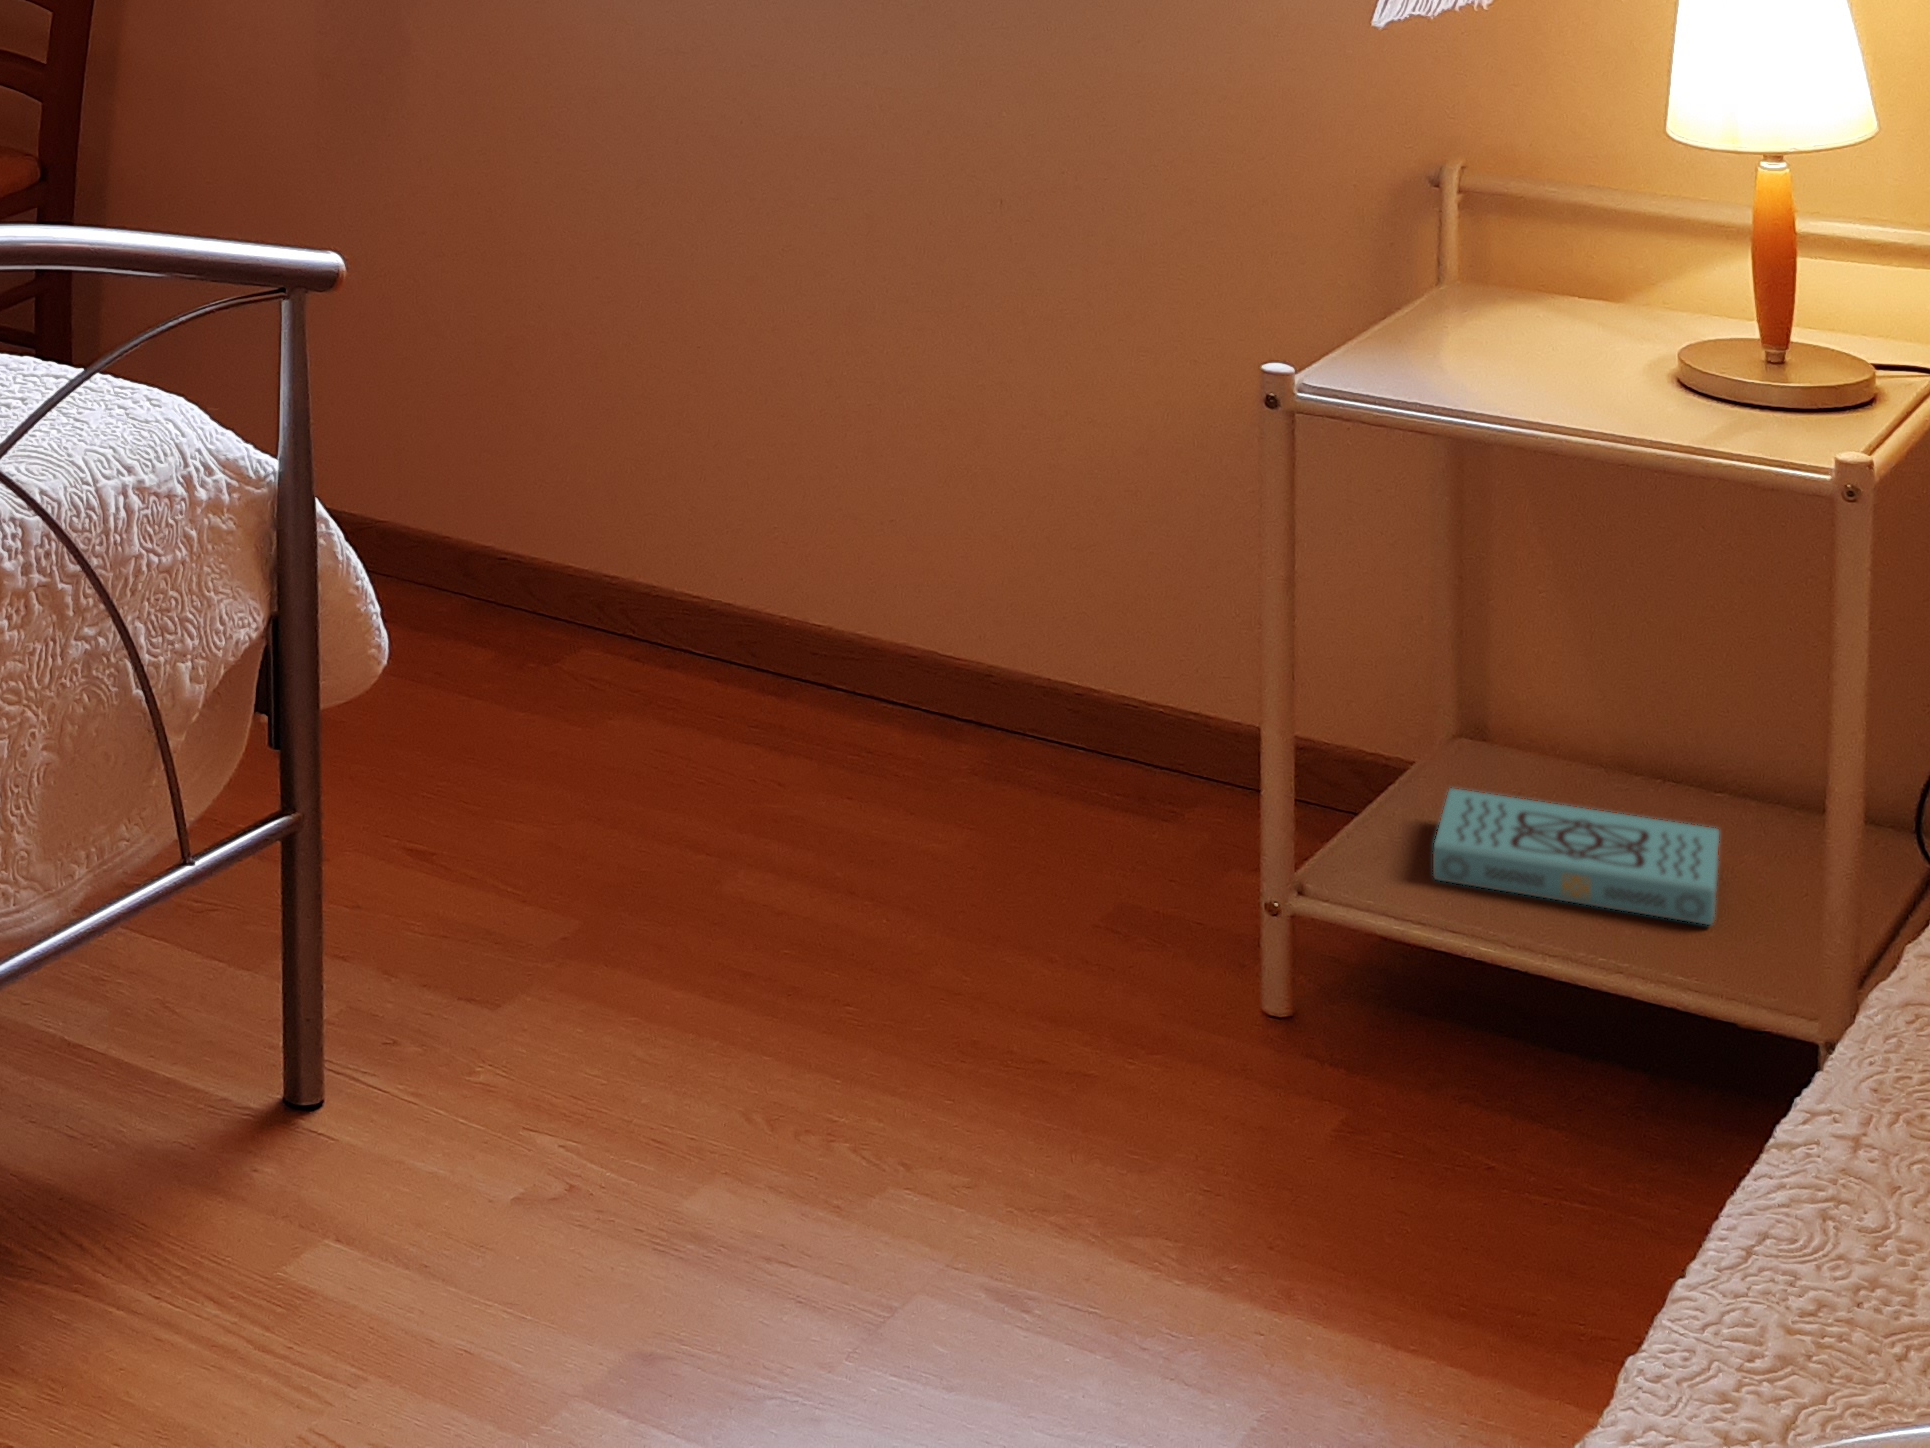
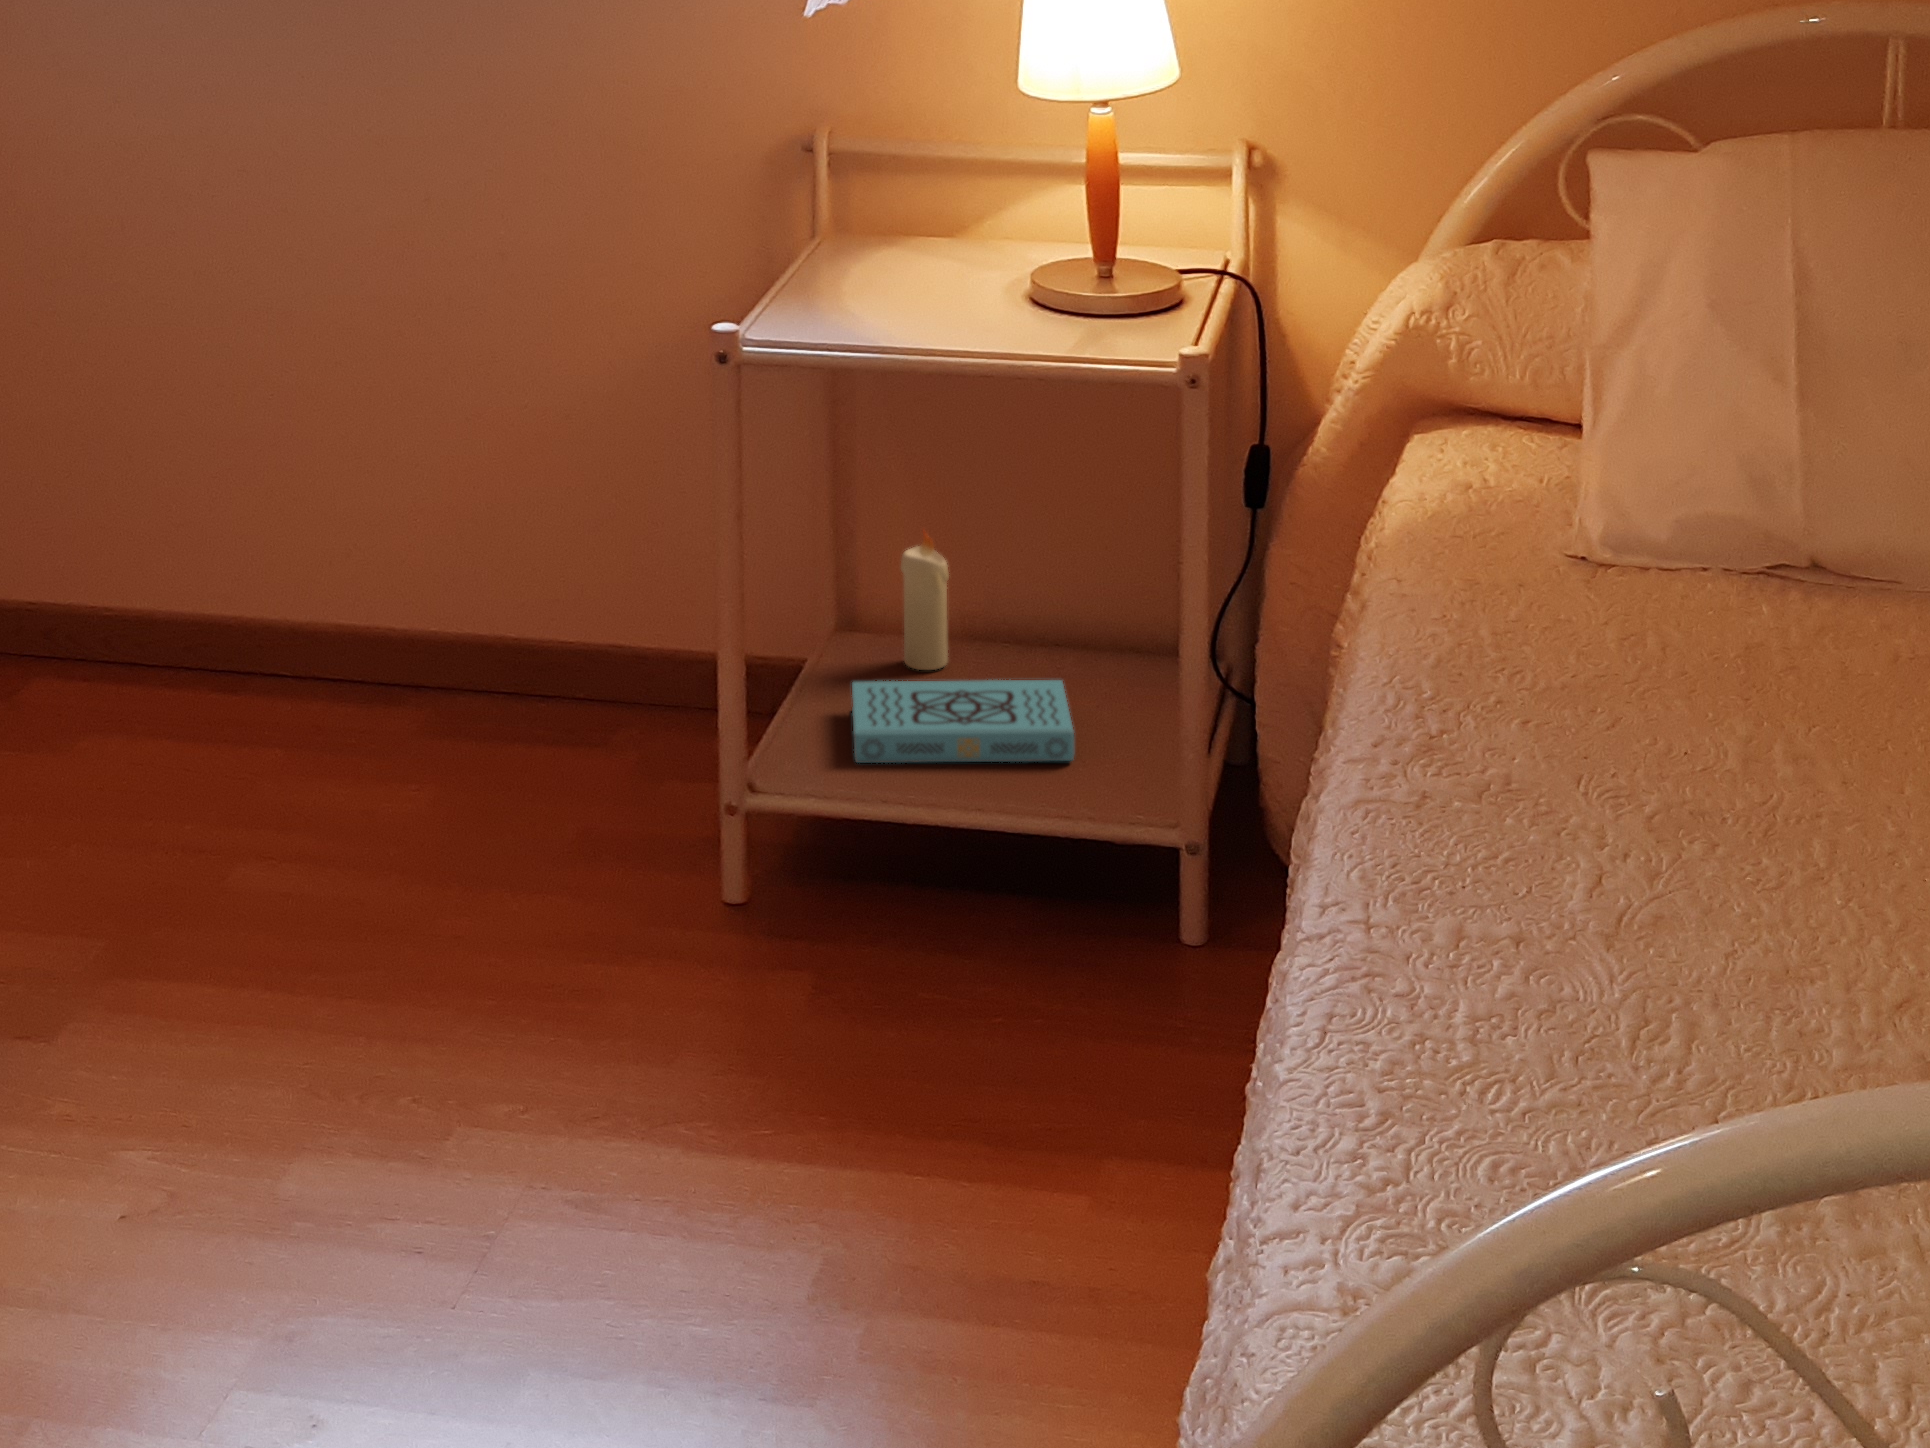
candle: none [1529,626,1590,792] -> present [901,531,949,670]

